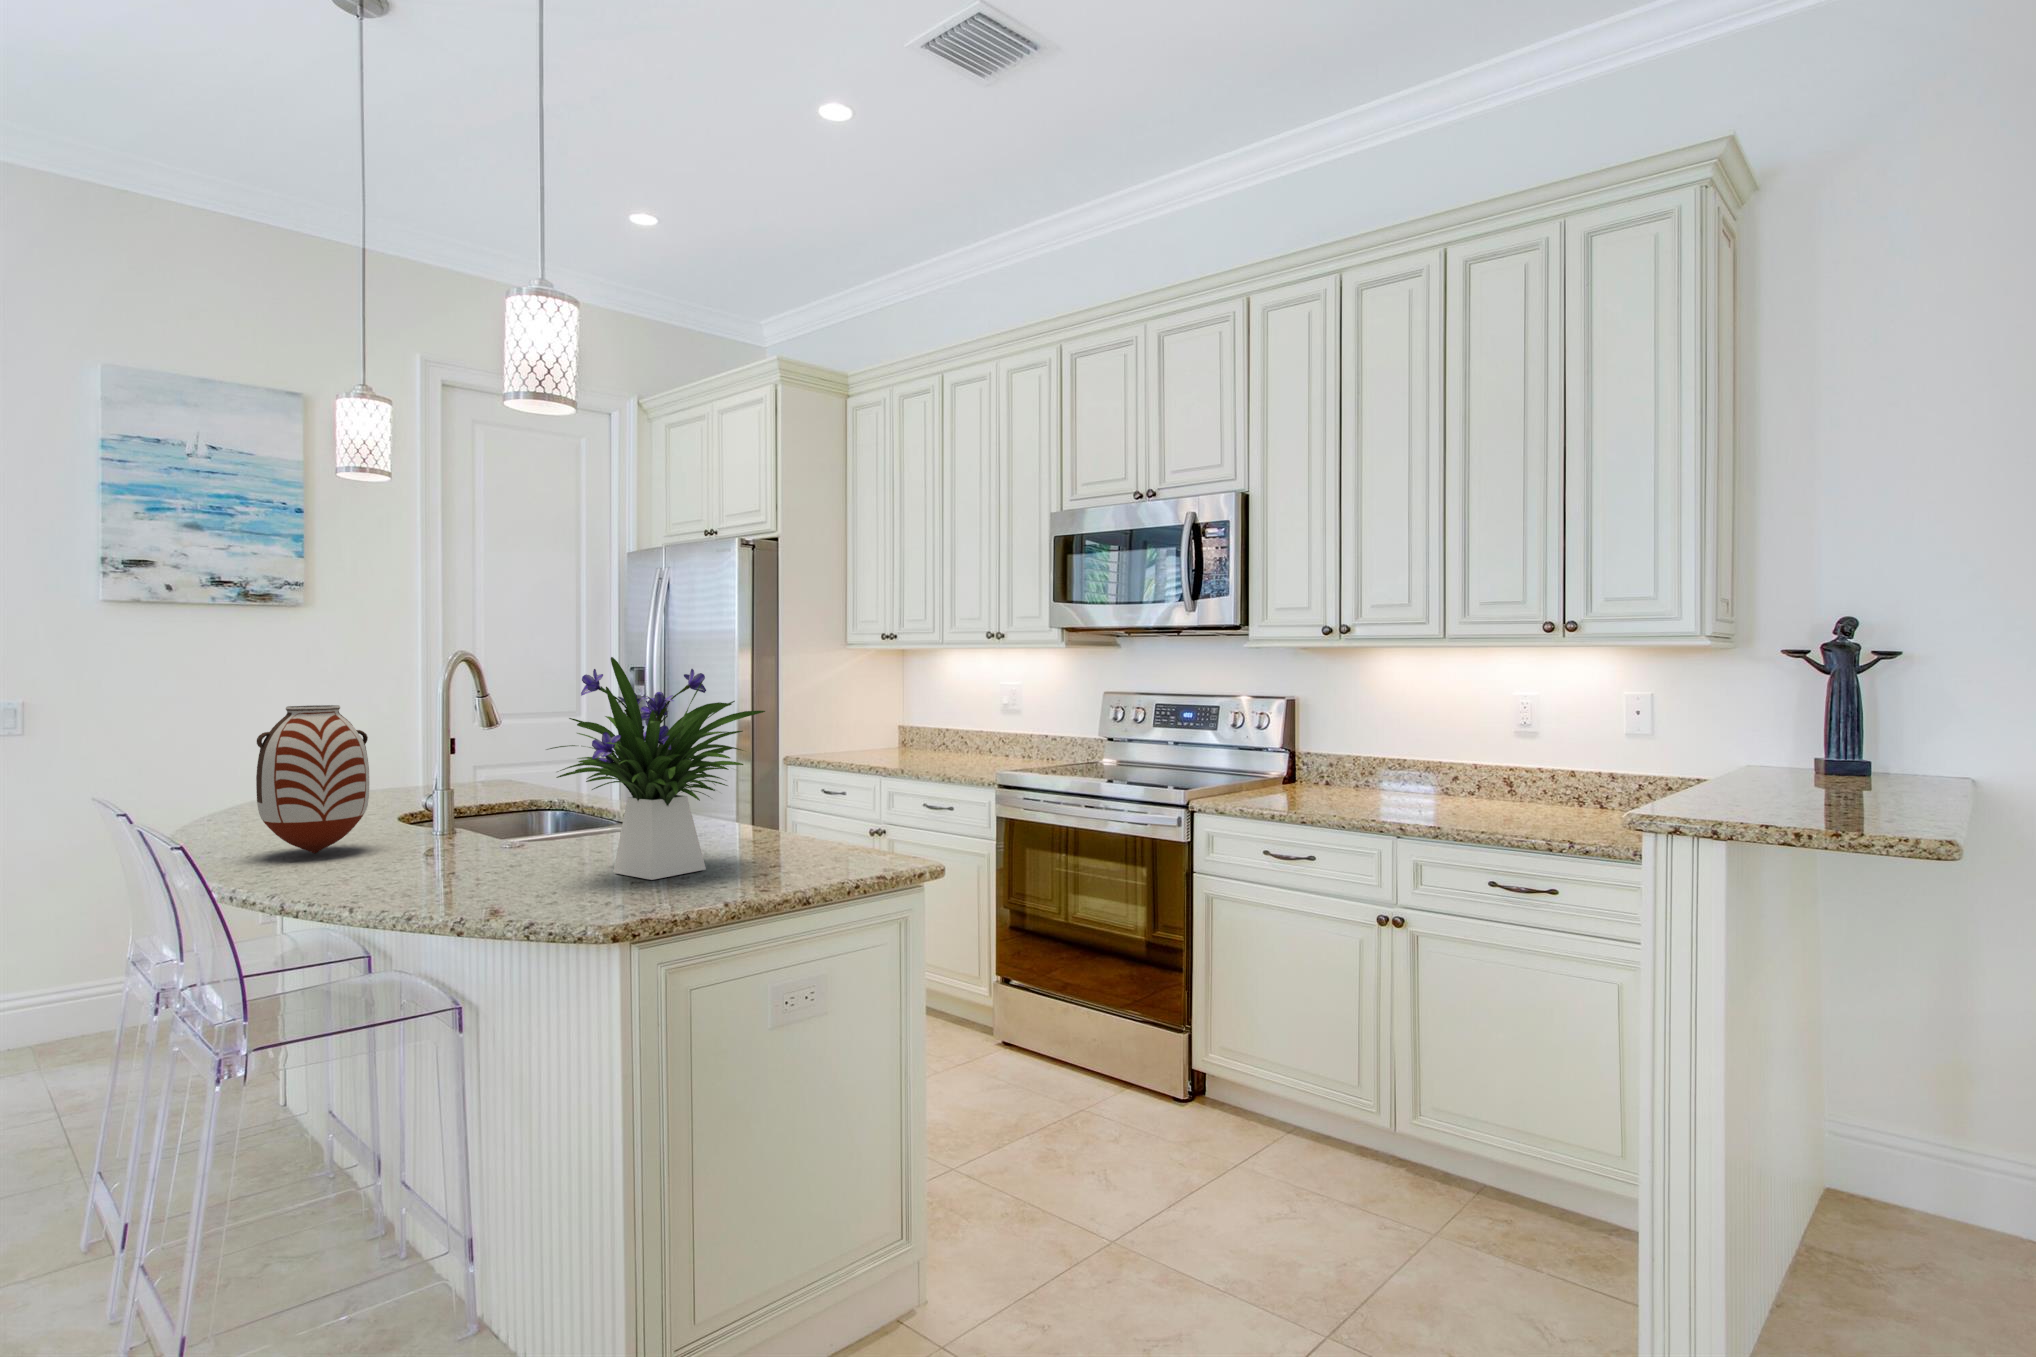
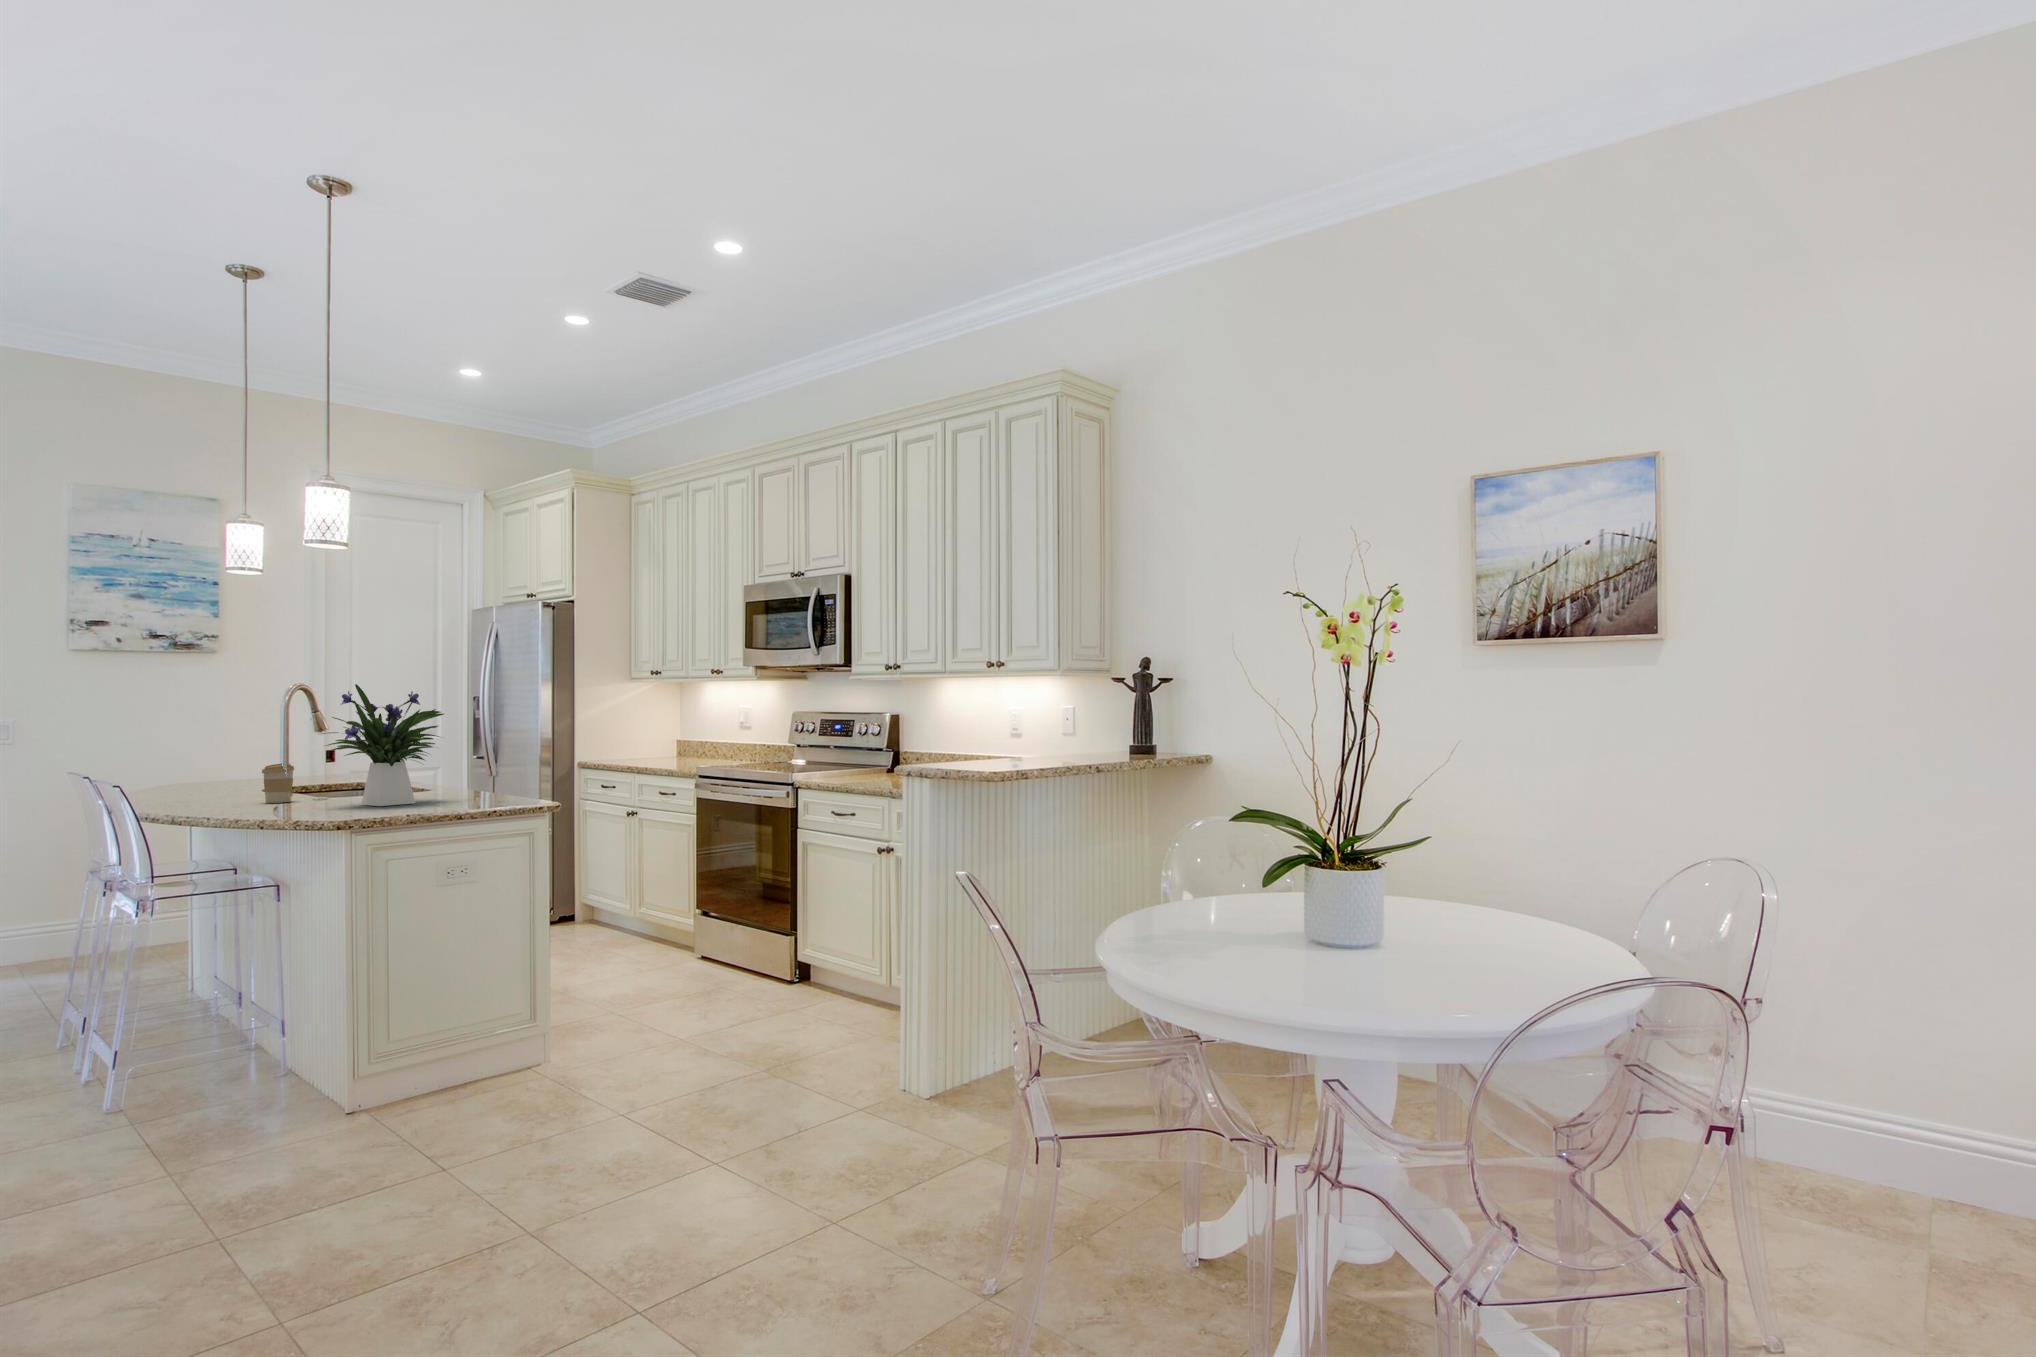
vase: present [256,705,369,853] -> none [165,714,232,800]
coffee cup: none [429,794,483,865] -> present [262,763,294,803]

